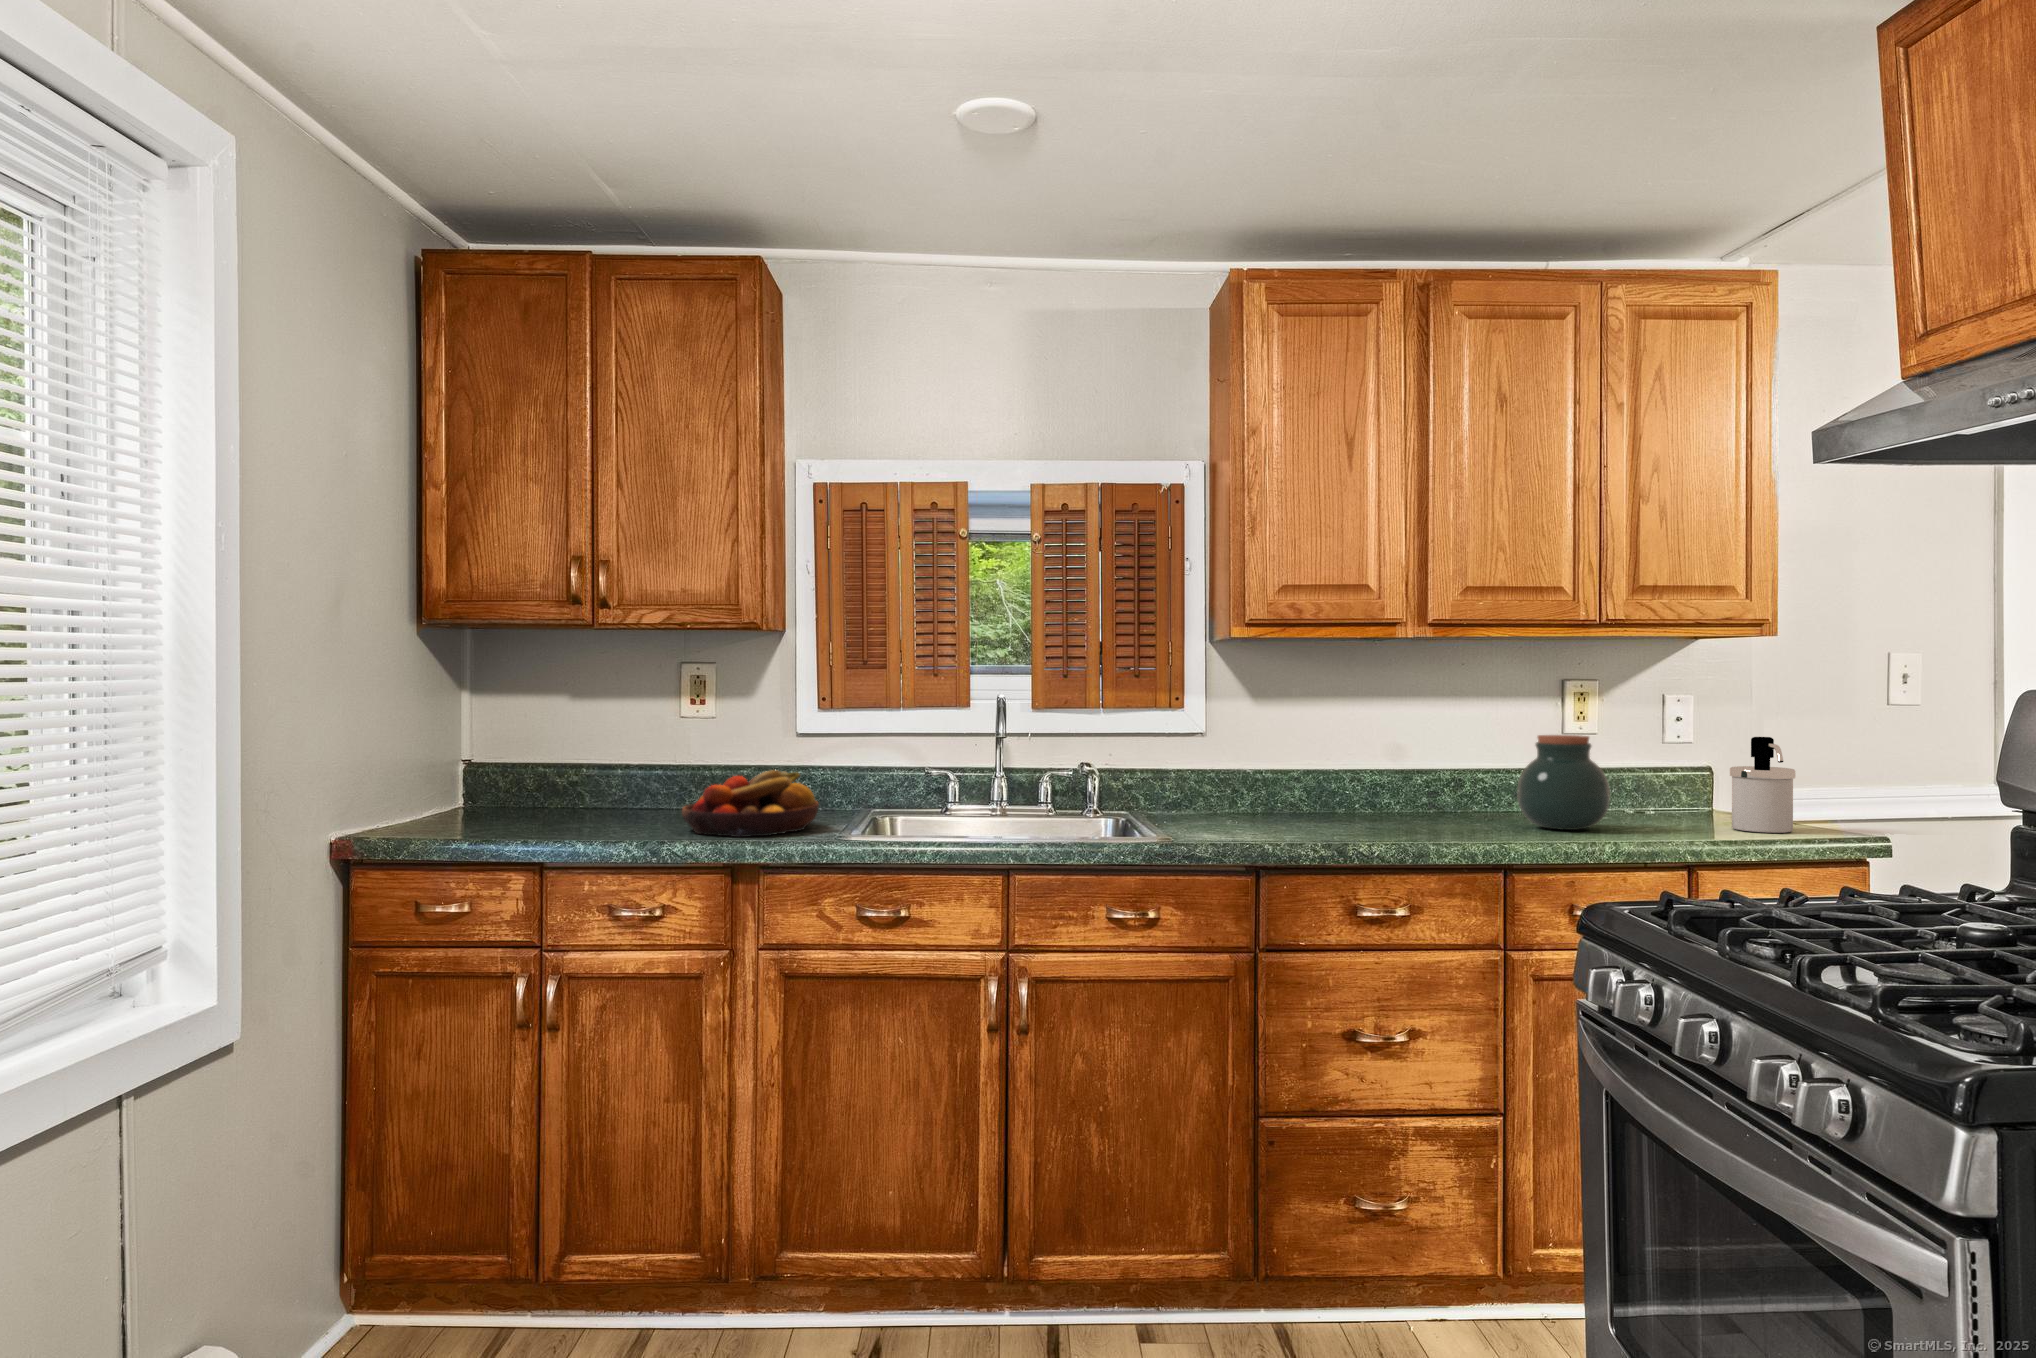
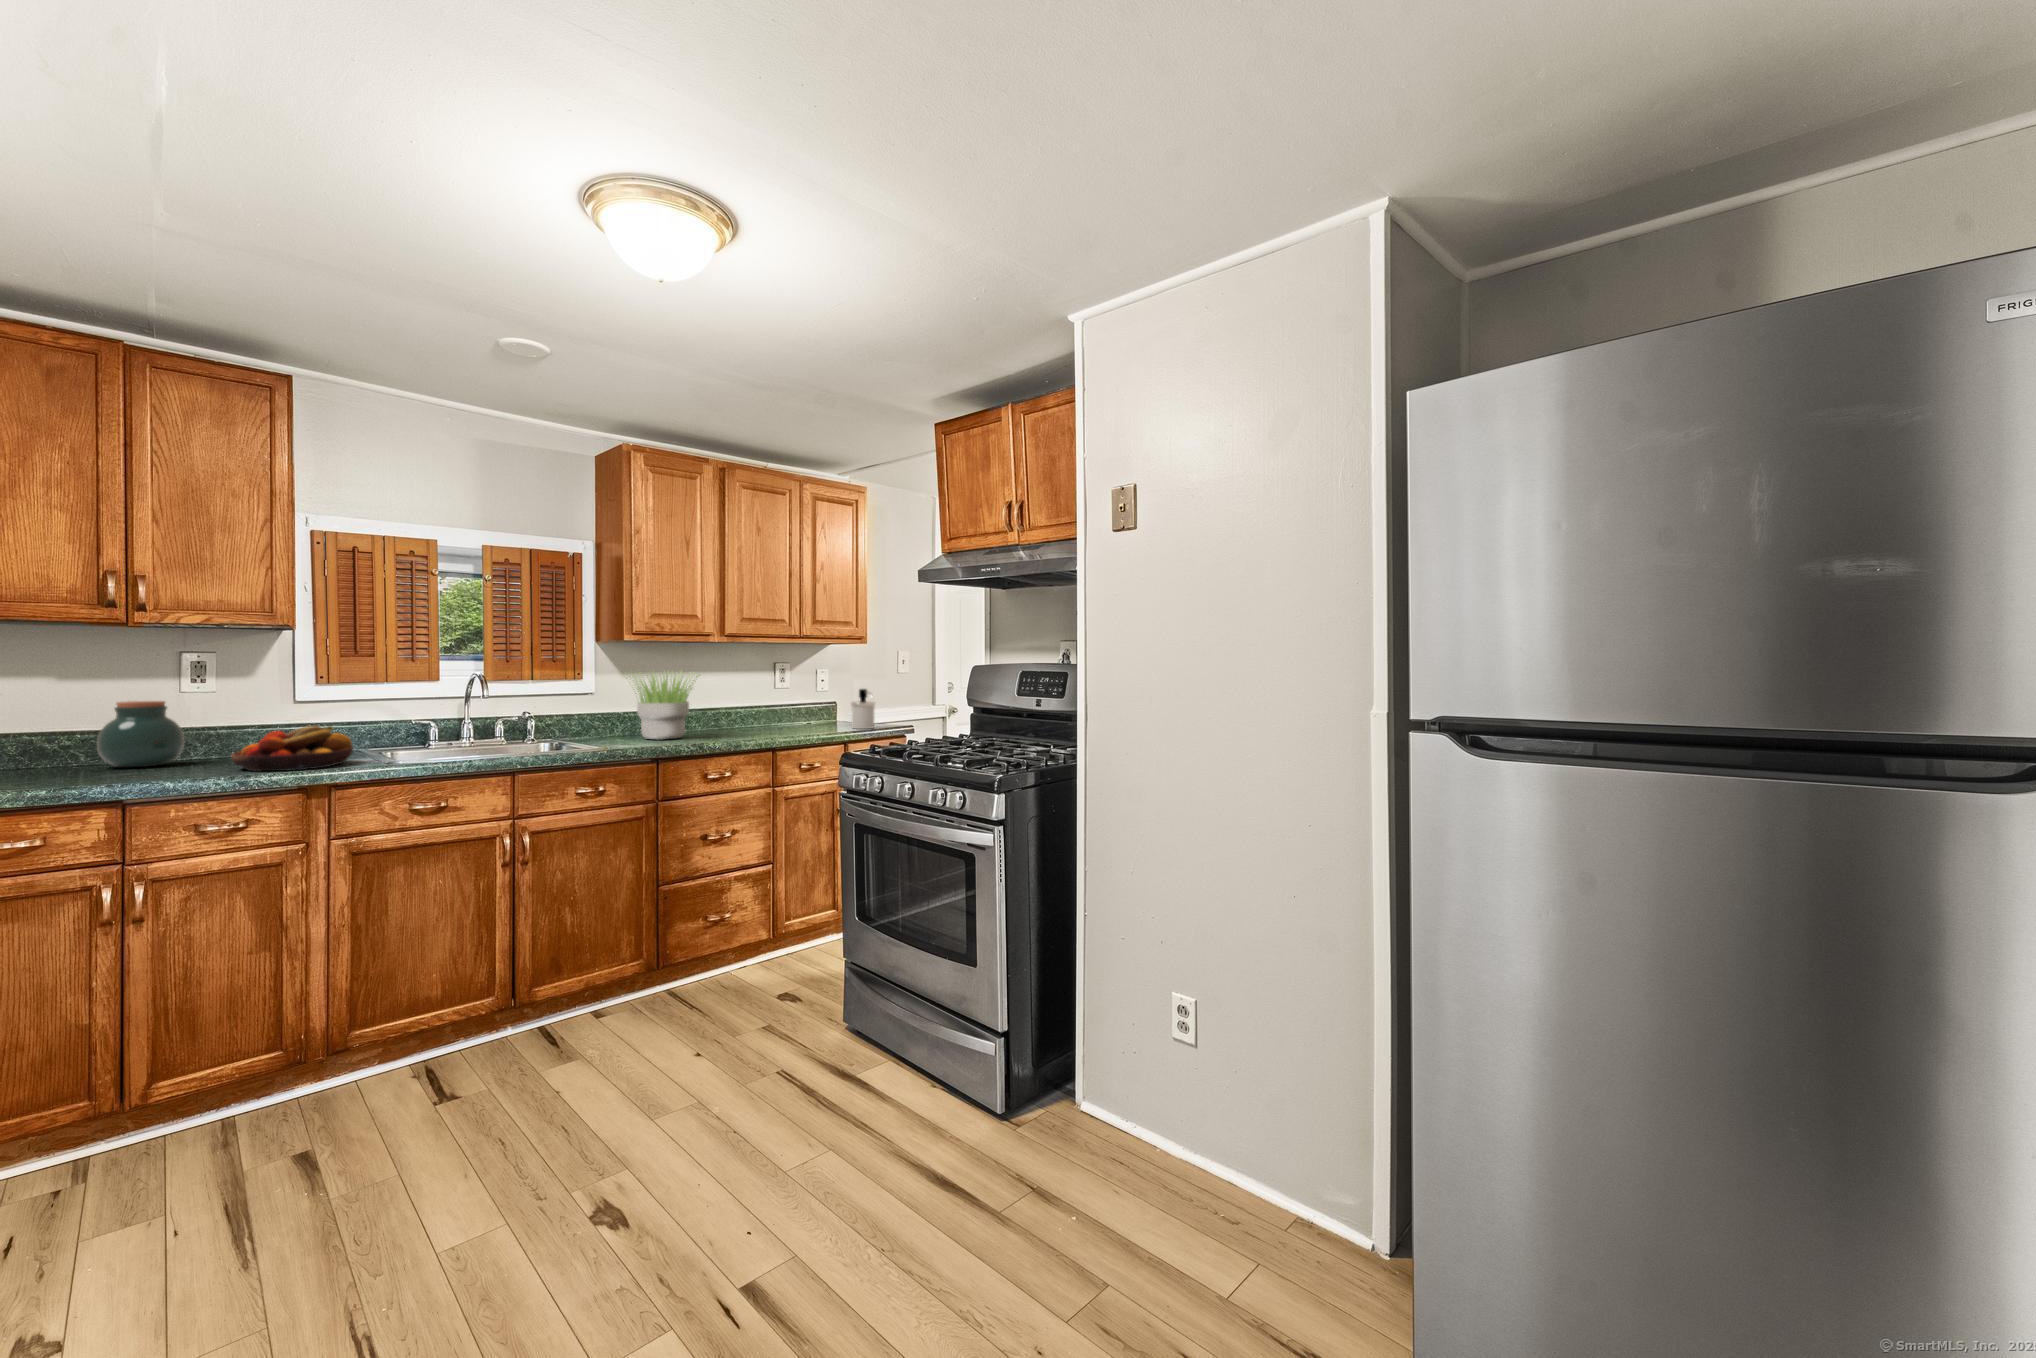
potted plant: none [1224,688,1383,825] -> present [626,672,700,740]
jar: present [1518,735,1610,830] -> present [97,701,184,767]

